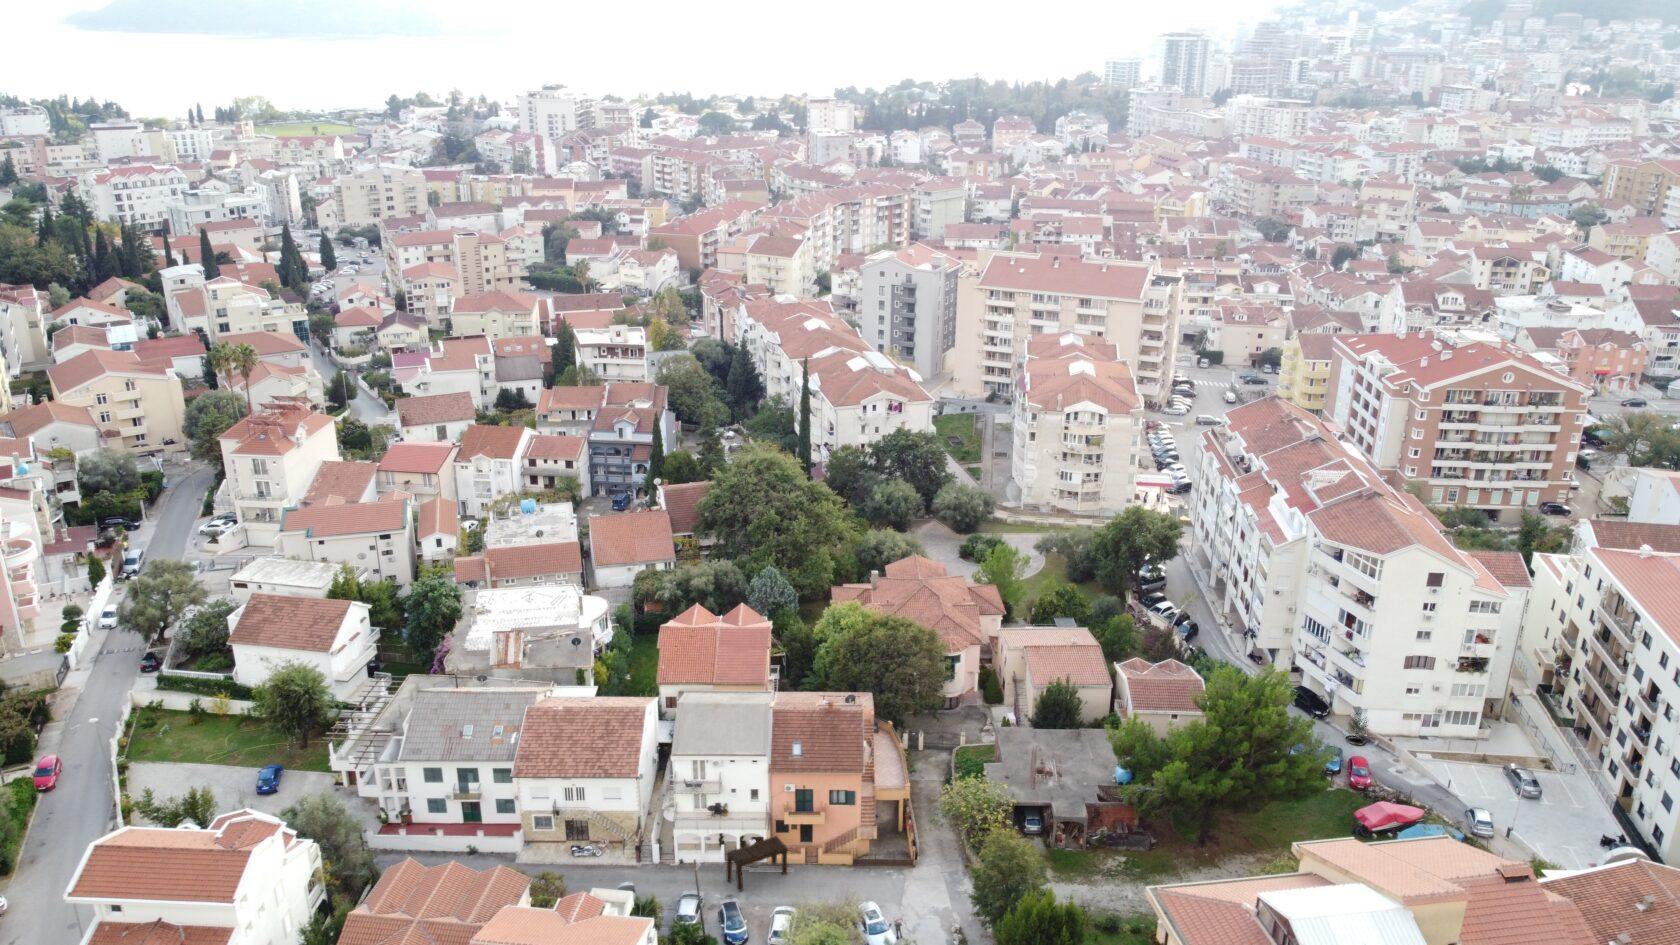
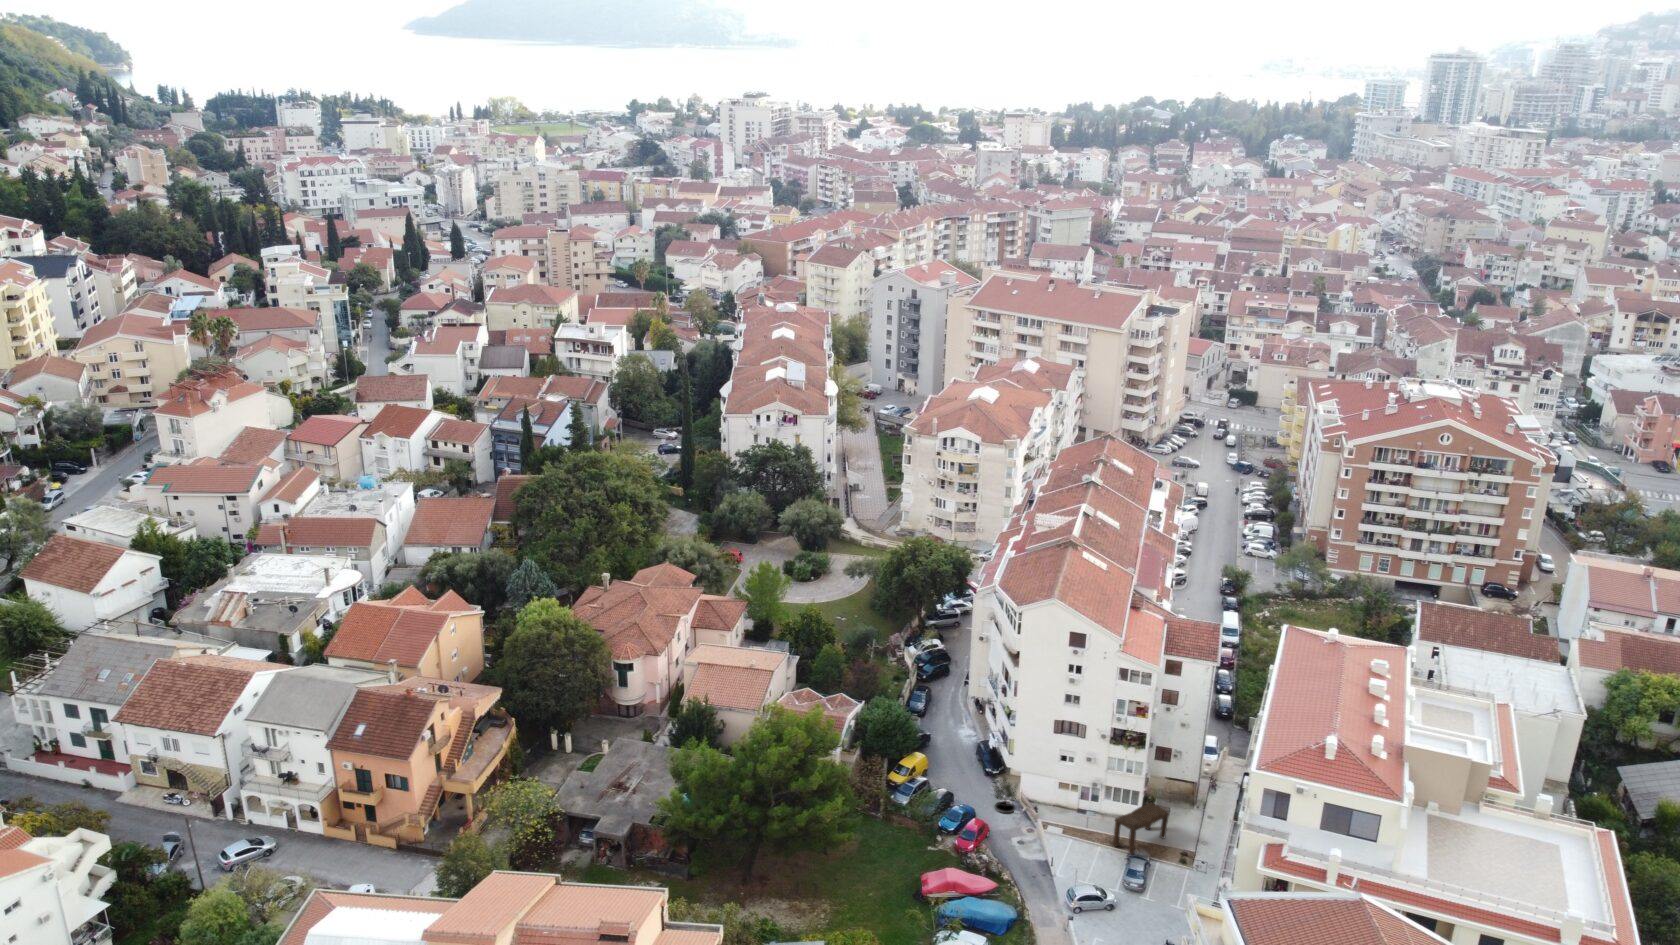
bench: present [727,836,788,891] -> present [1113,803,1170,854]

